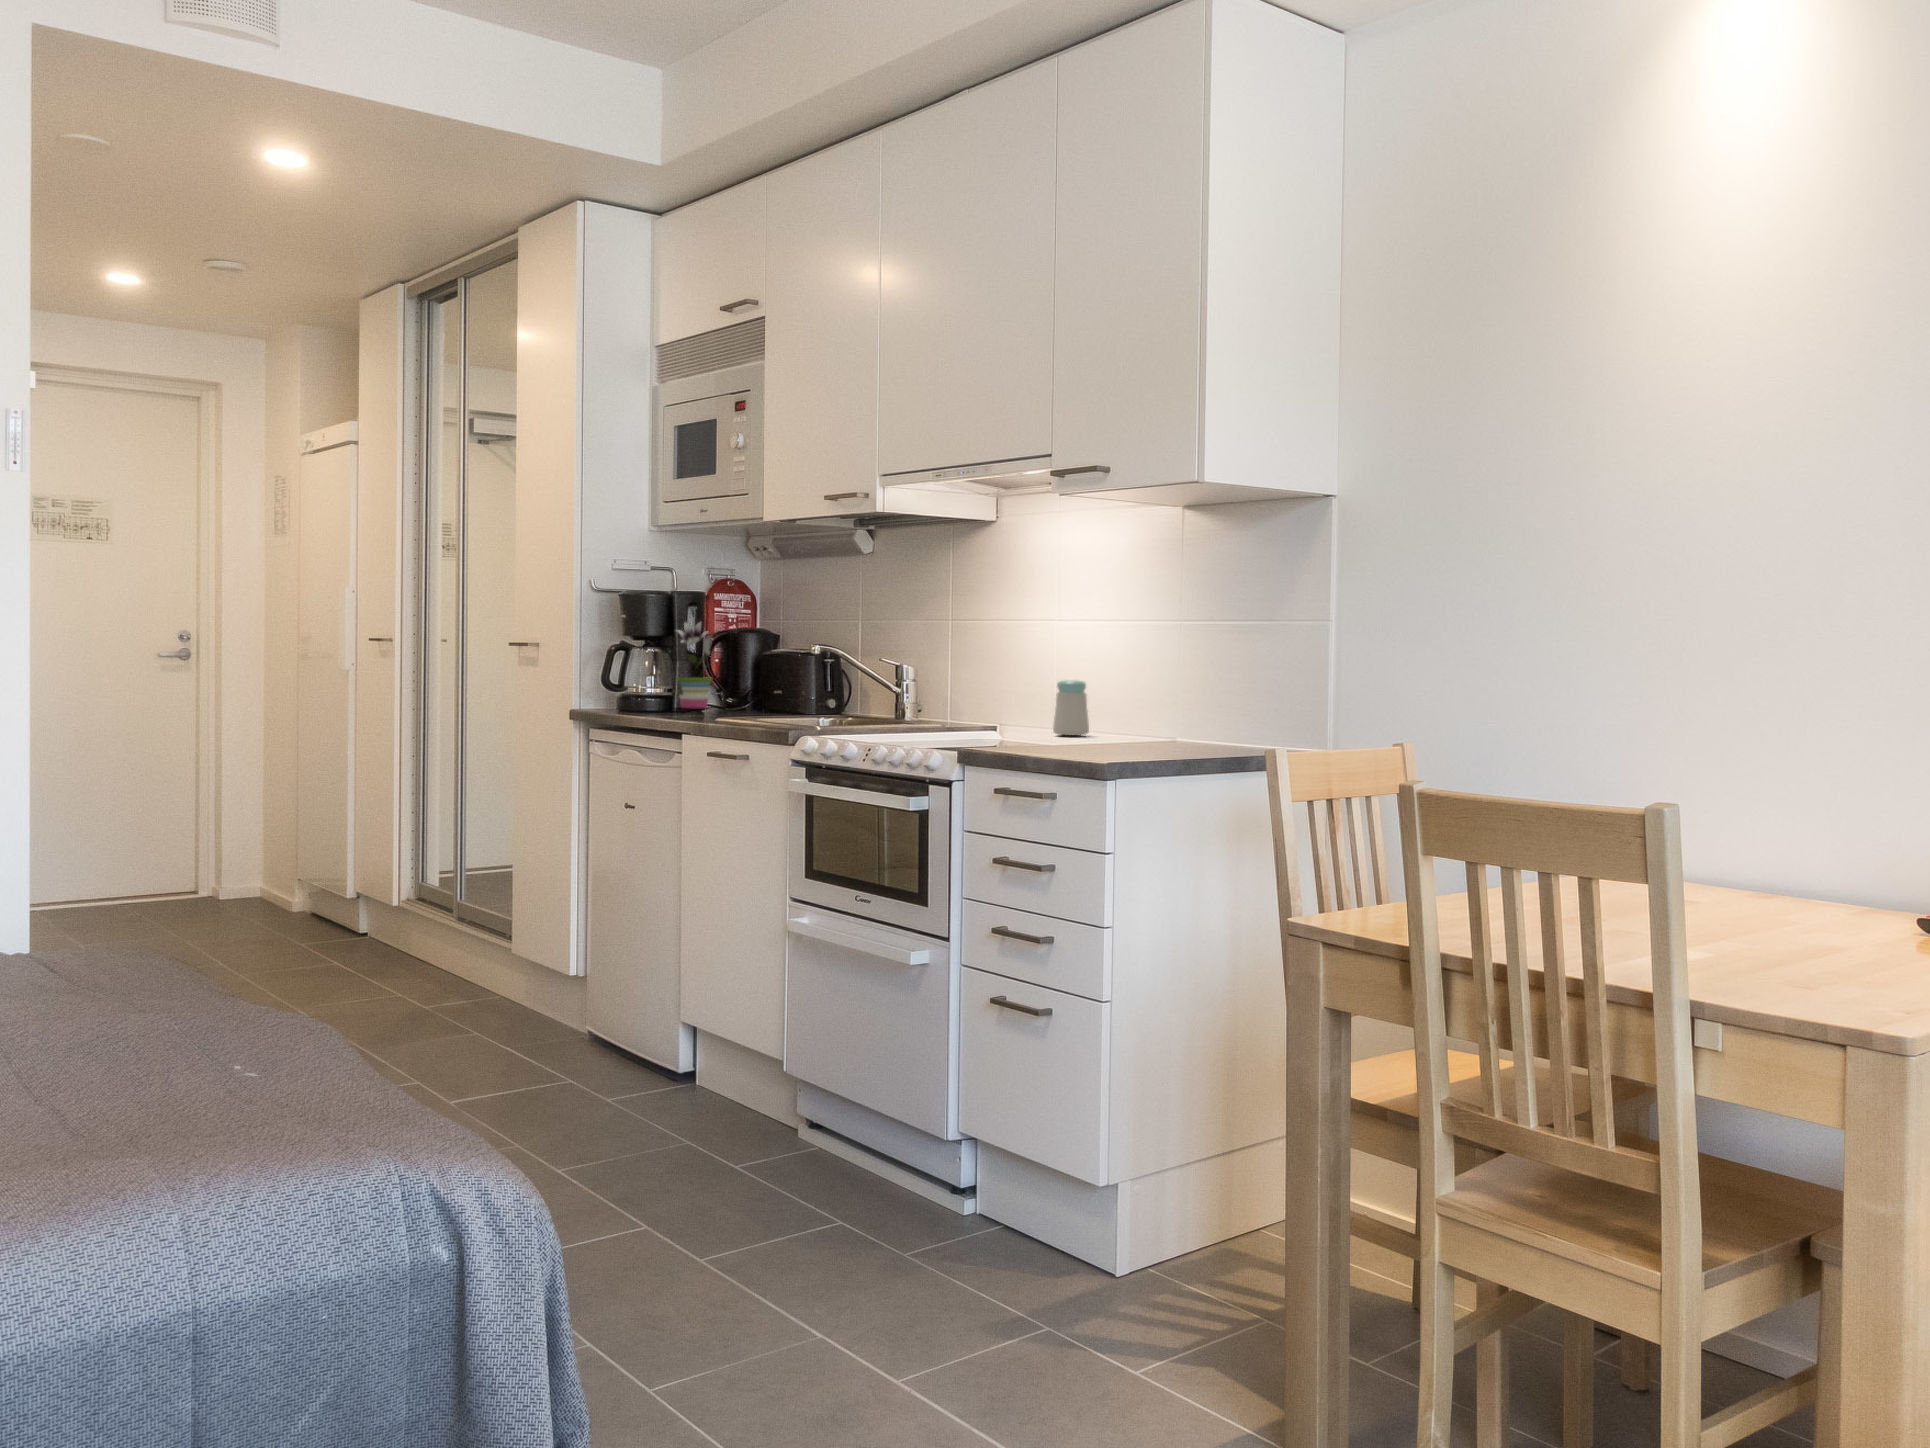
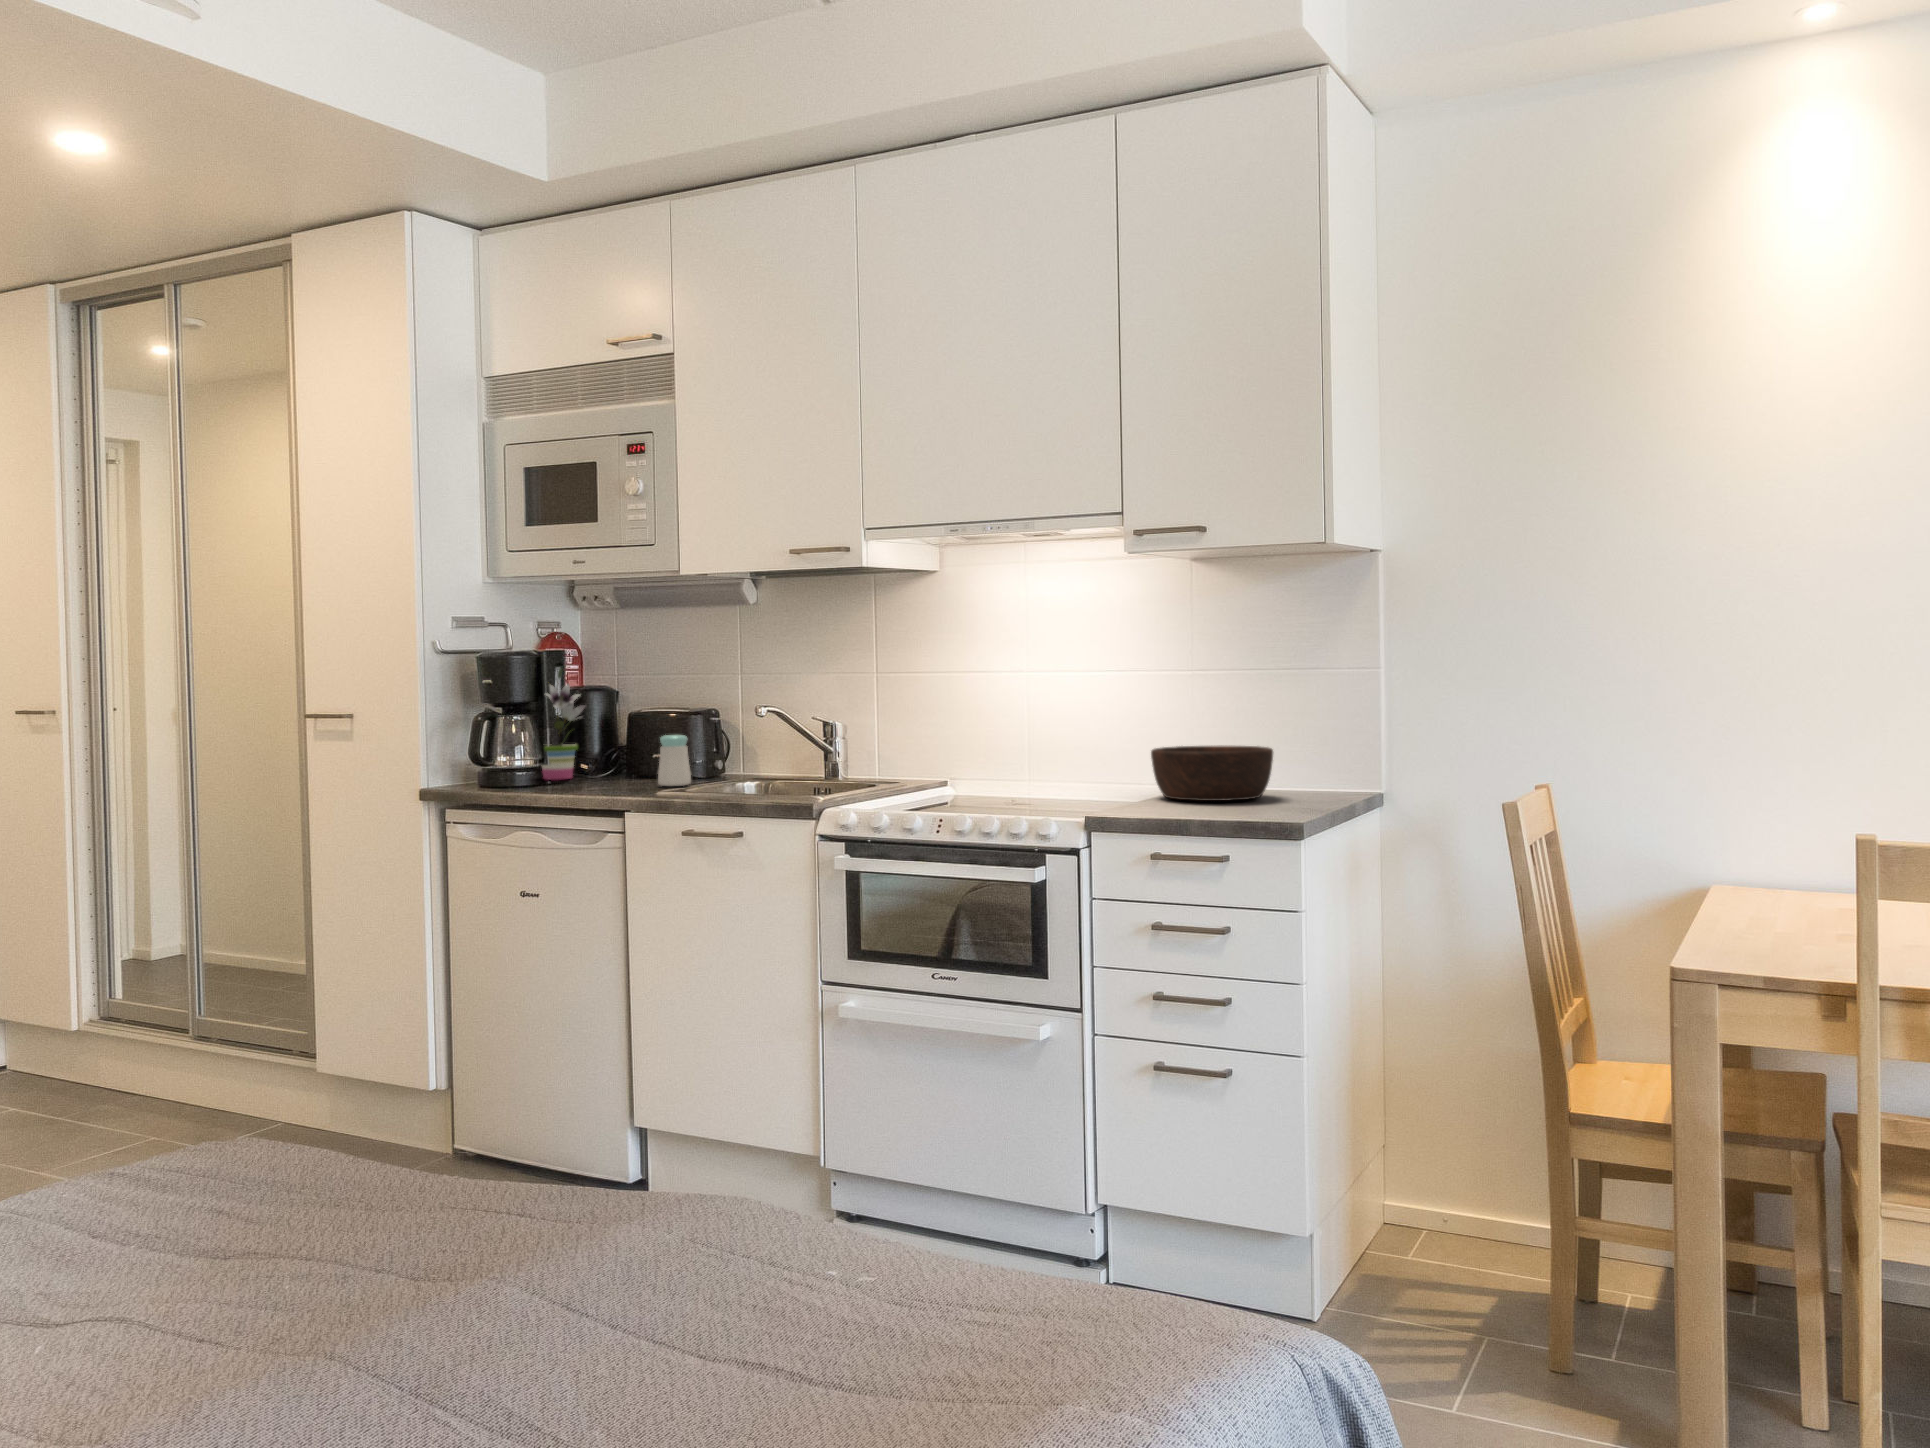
salt shaker: present [1053,680,1089,735] -> present [658,735,691,786]
wooden bowl: none [1098,692,1221,746] -> present [1151,746,1273,801]

